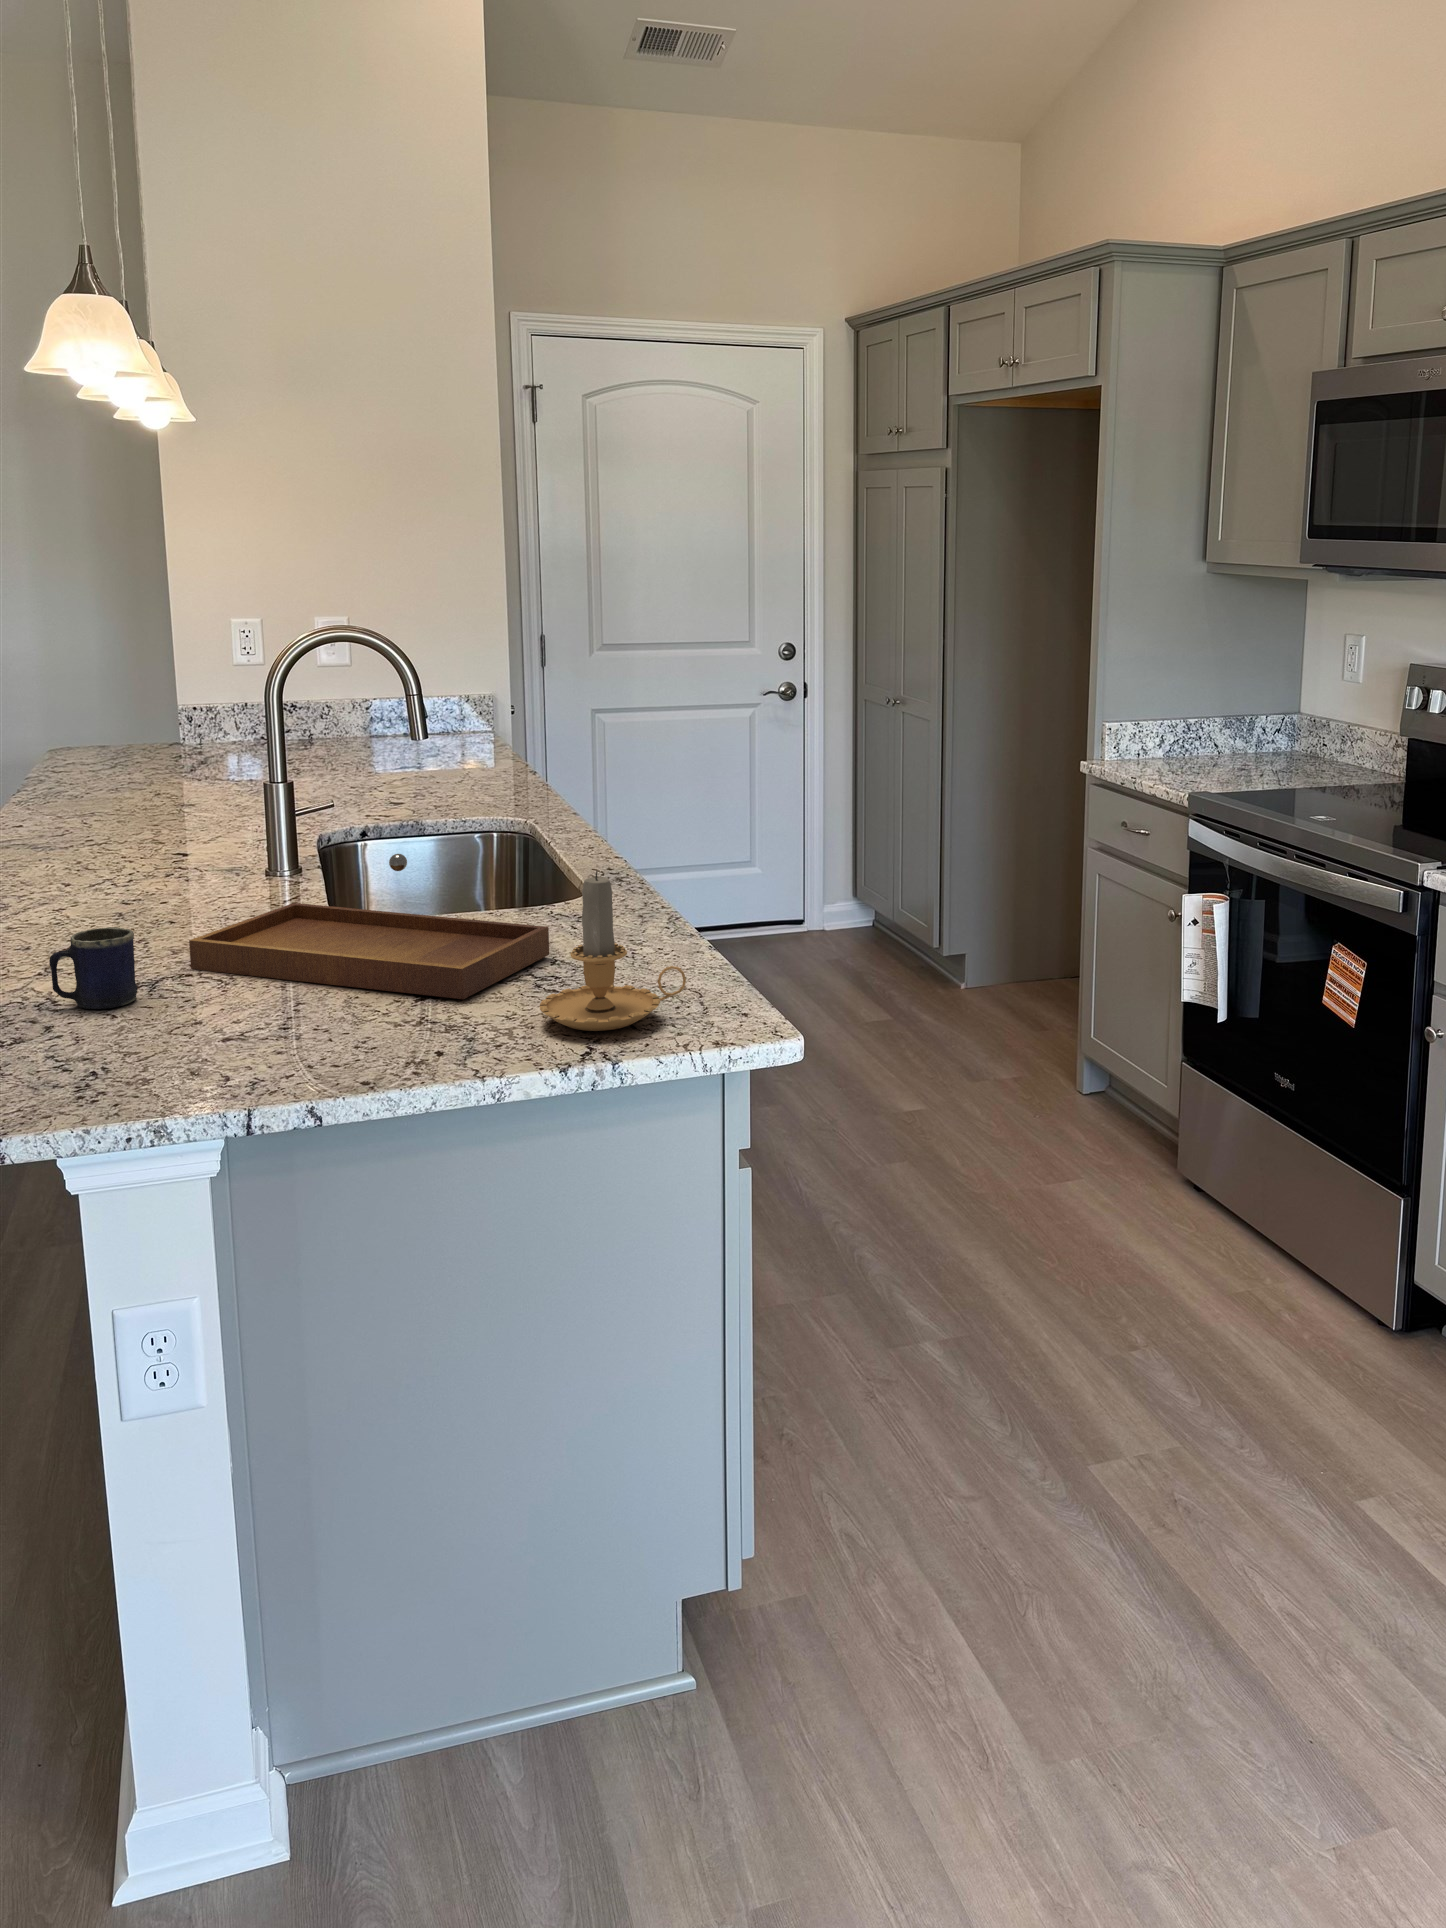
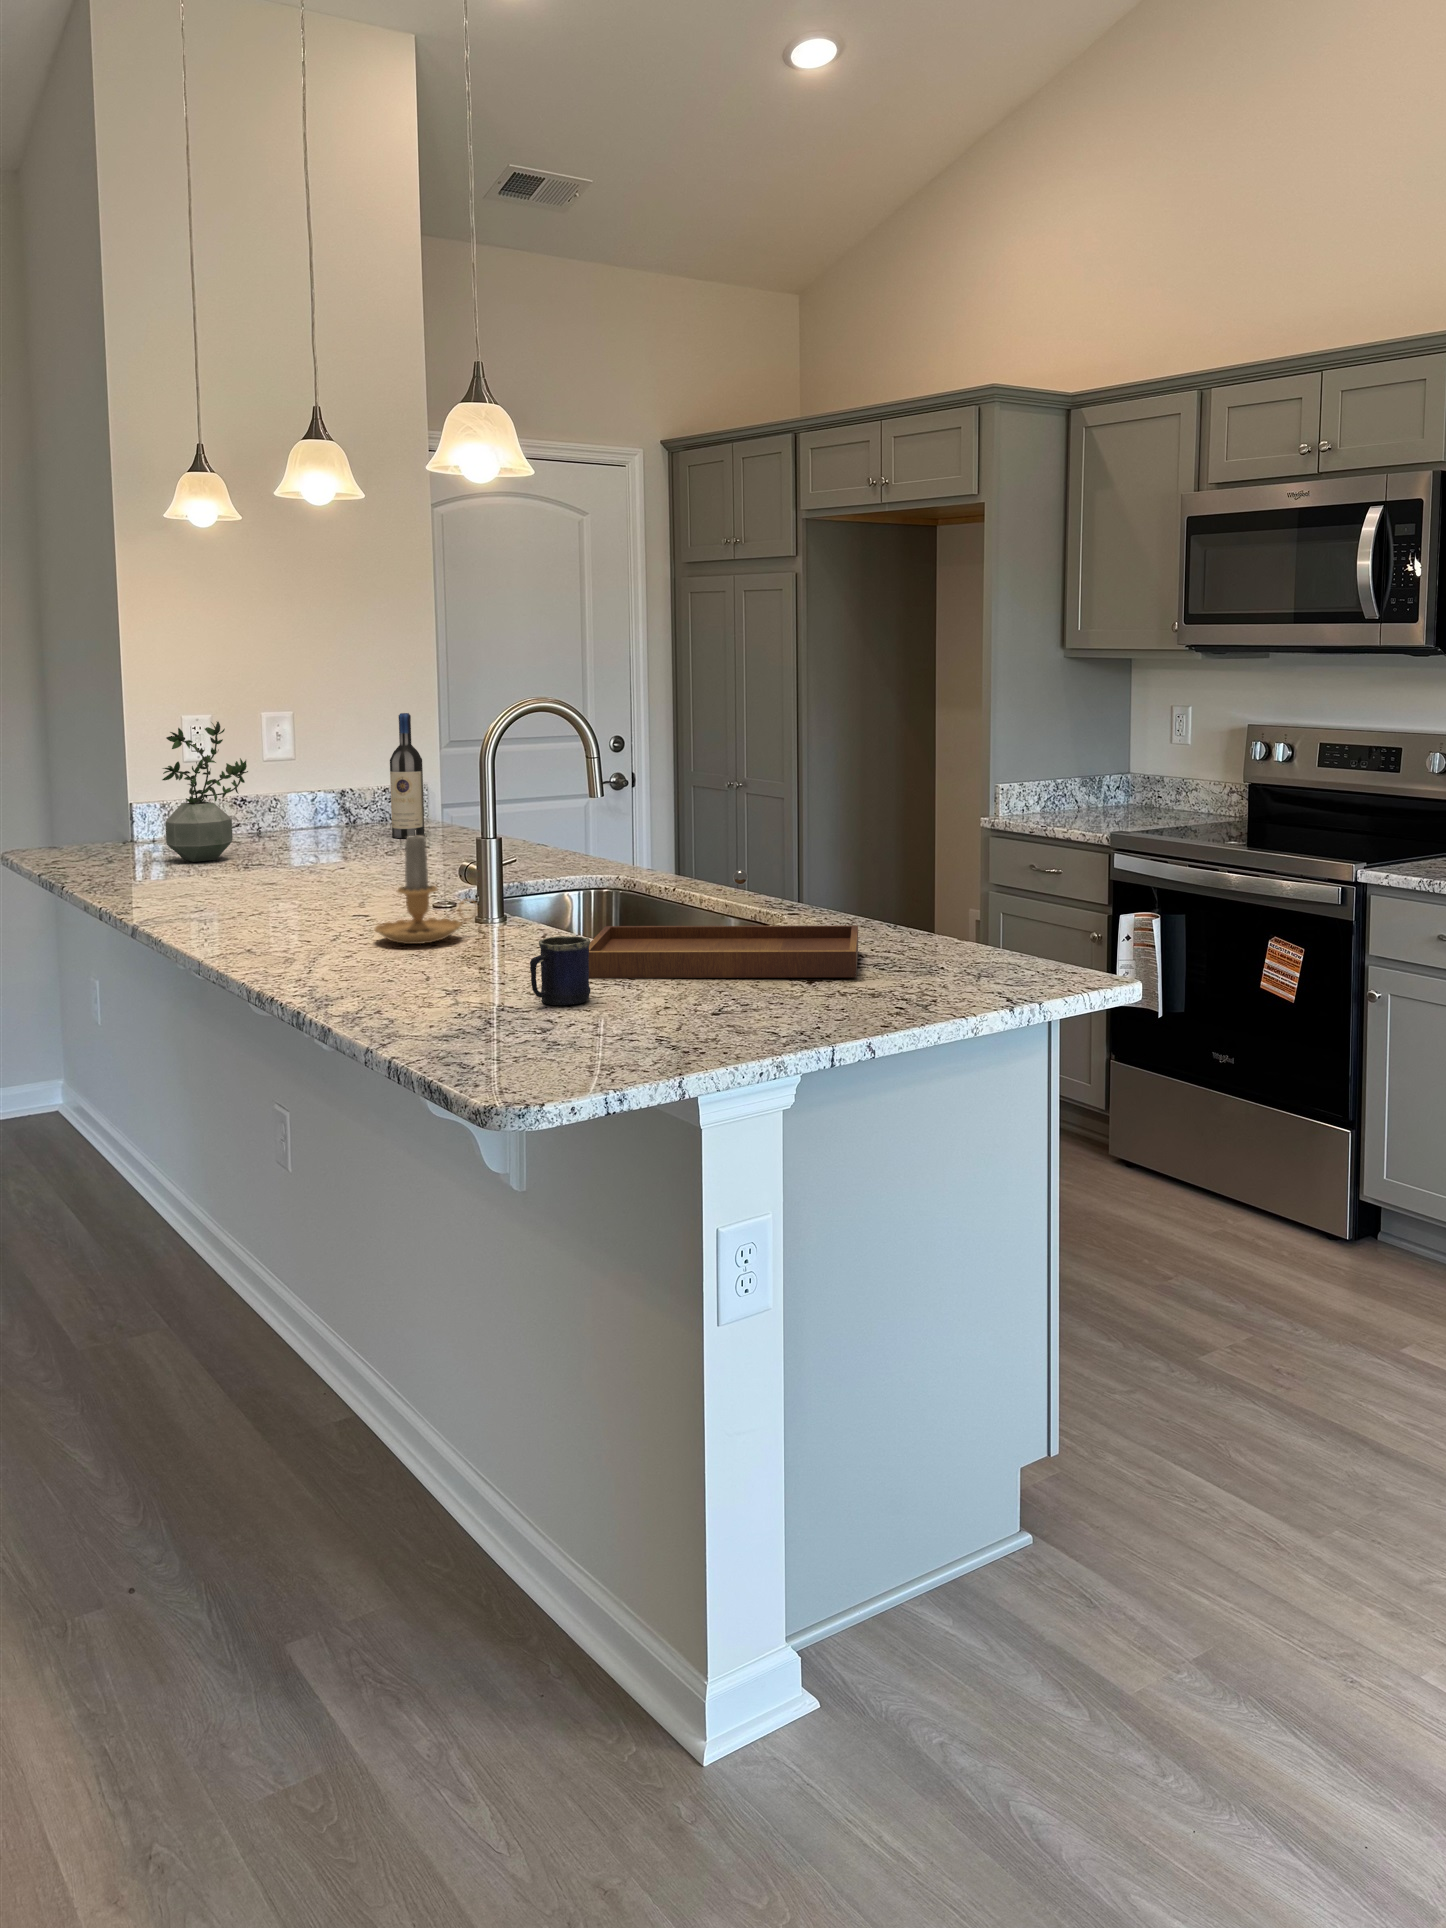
wine bottle: none [393,625,431,758] -> present [390,713,425,838]
potted plant: none [120,633,219,777] -> present [162,722,248,862]
candle: present [540,871,686,1031] -> present [375,836,478,944]

